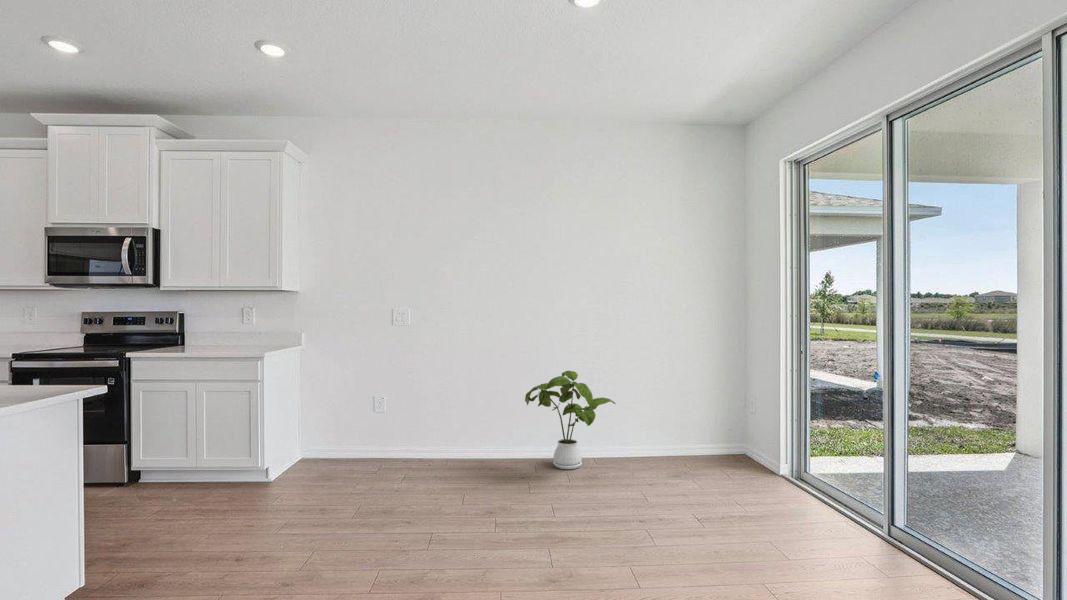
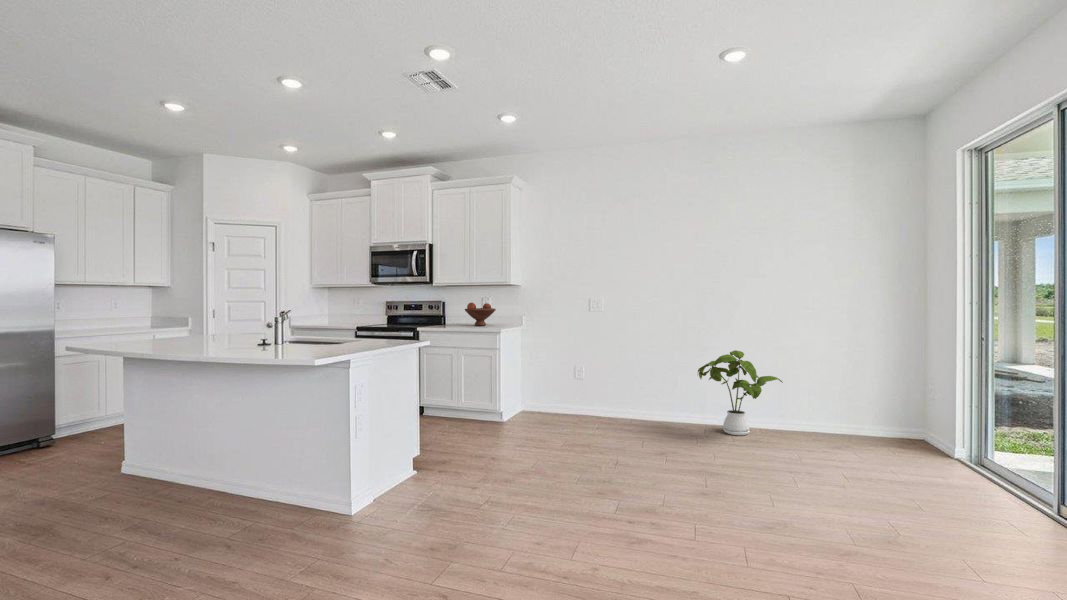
fruit bowl: none [211,314,260,347] -> present [465,303,496,326]

